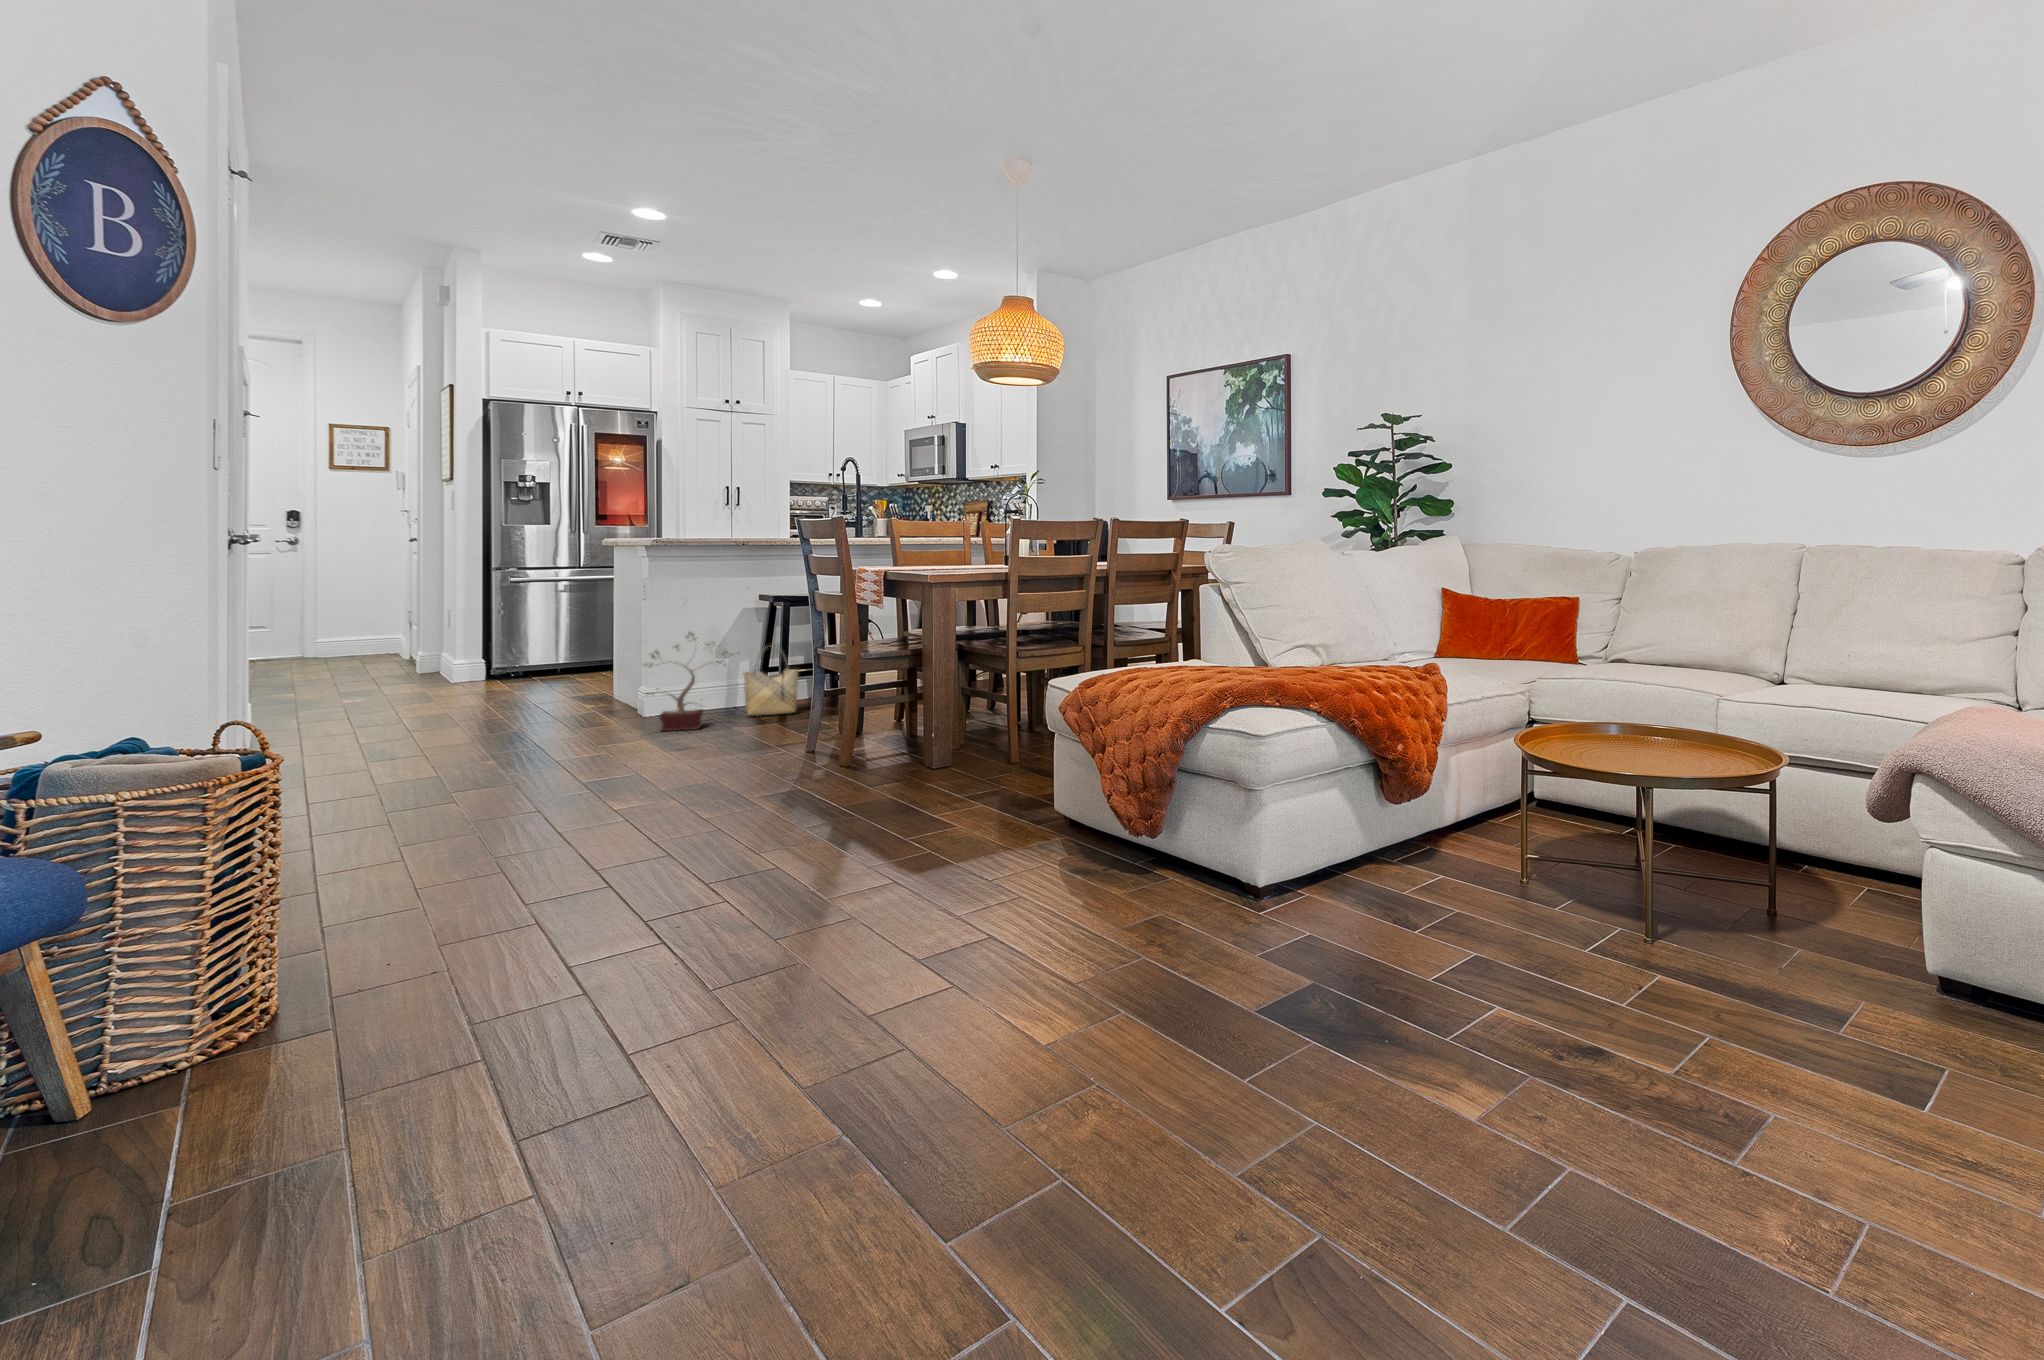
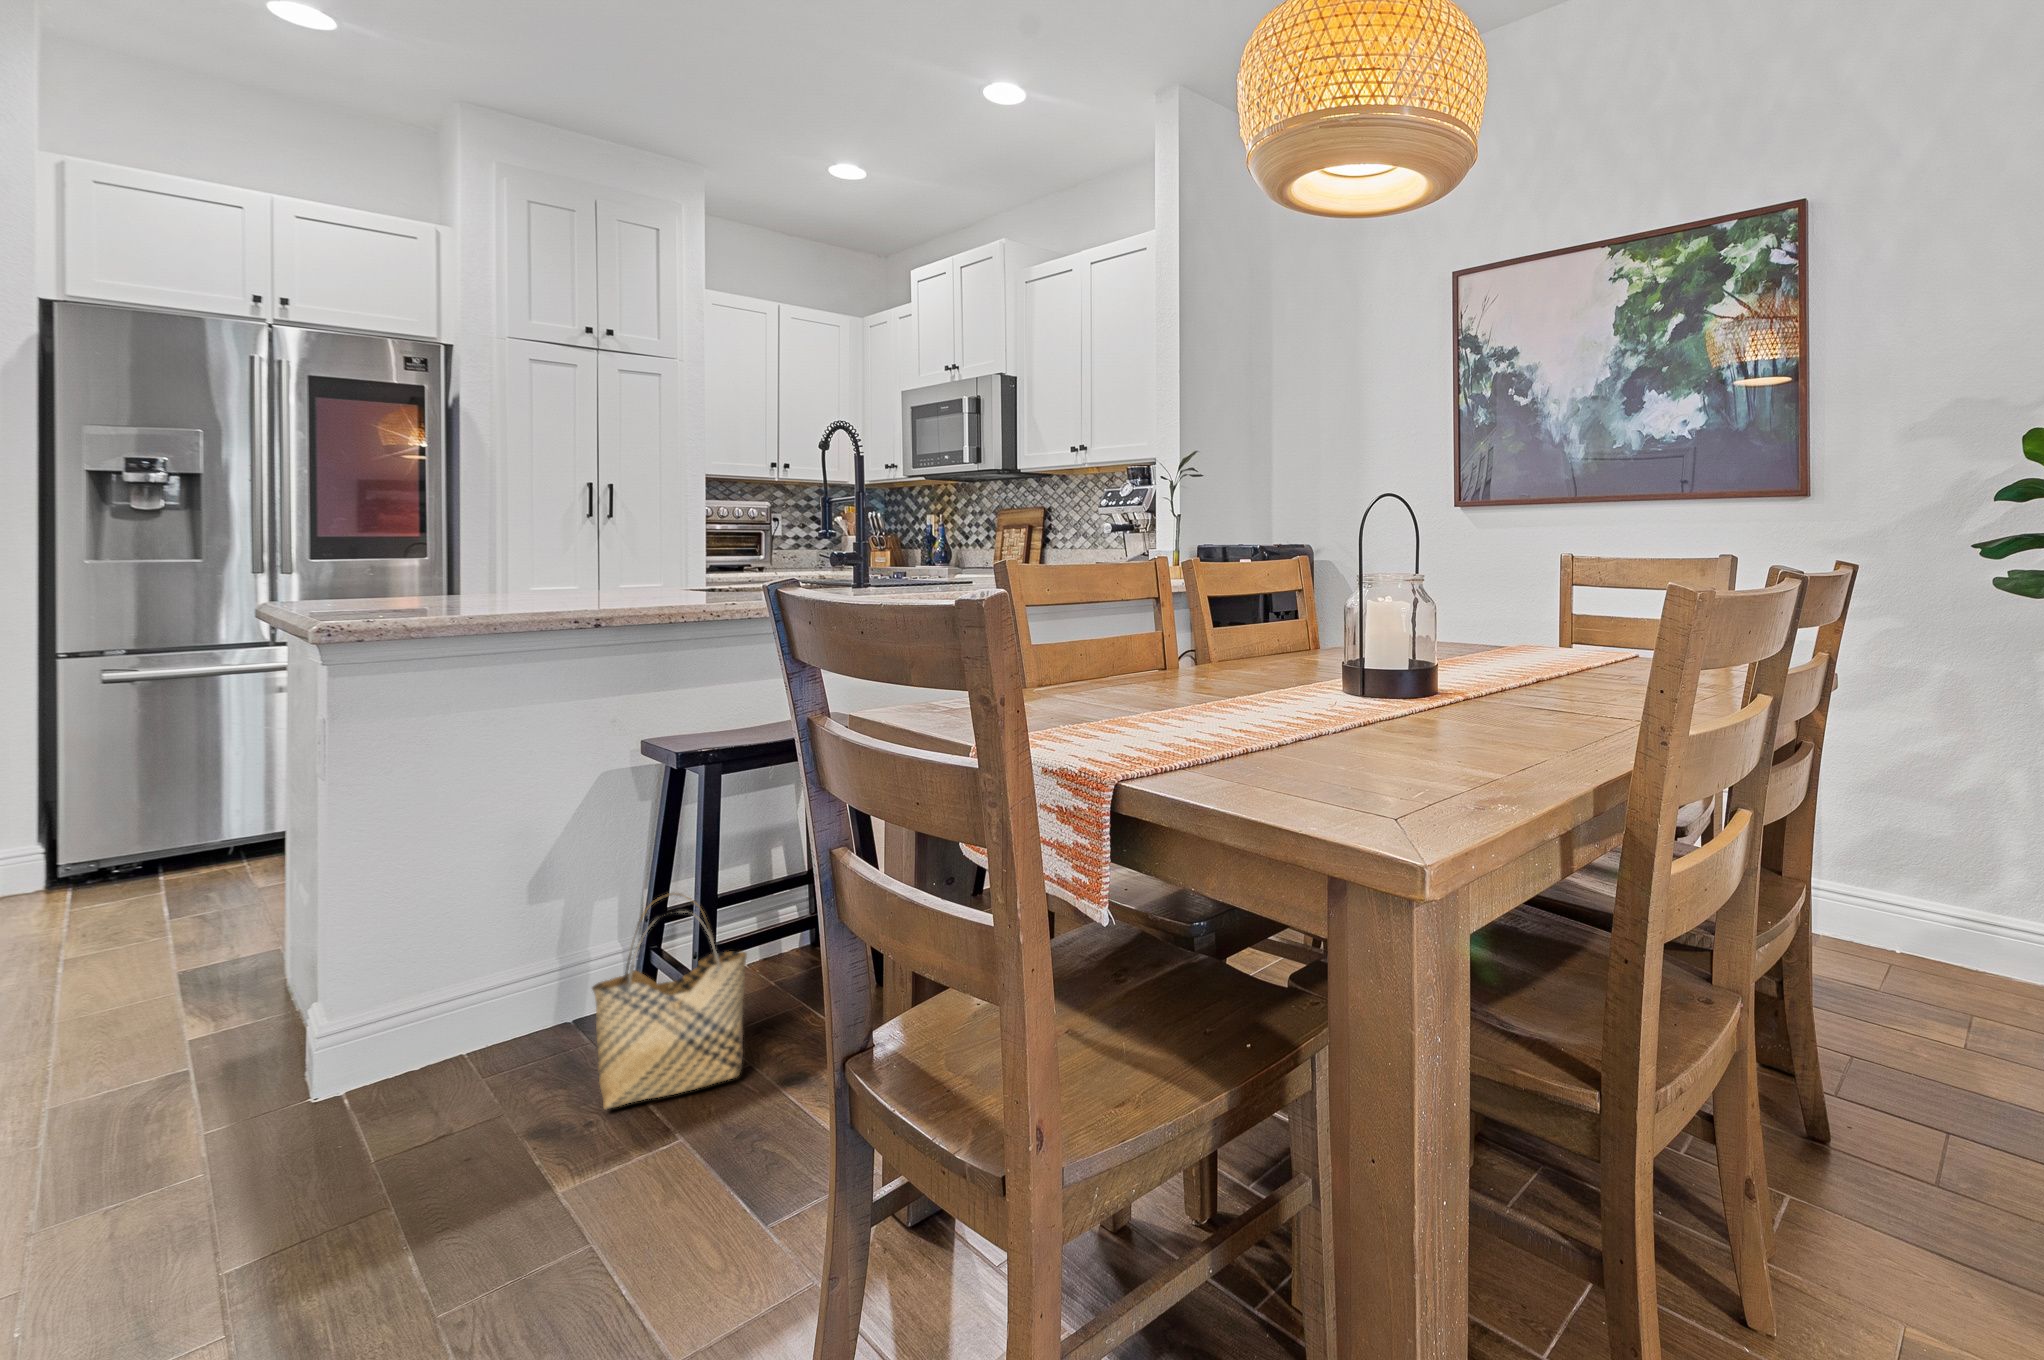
potted plant: present [645,632,733,731] -> none [231,915,579,1262]

